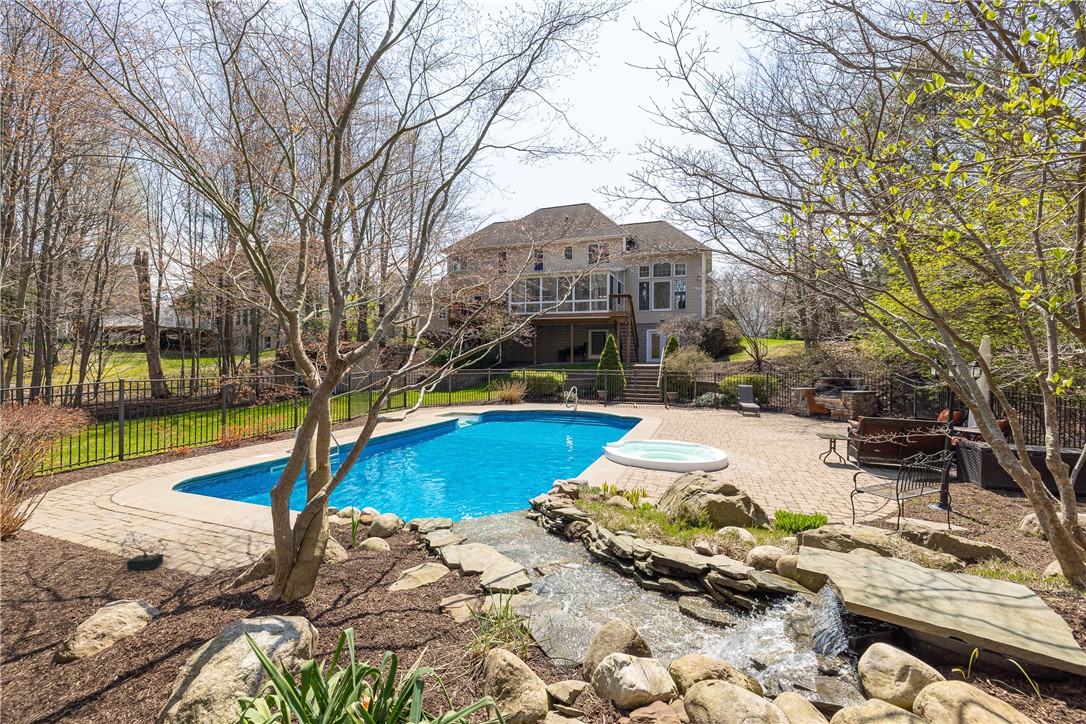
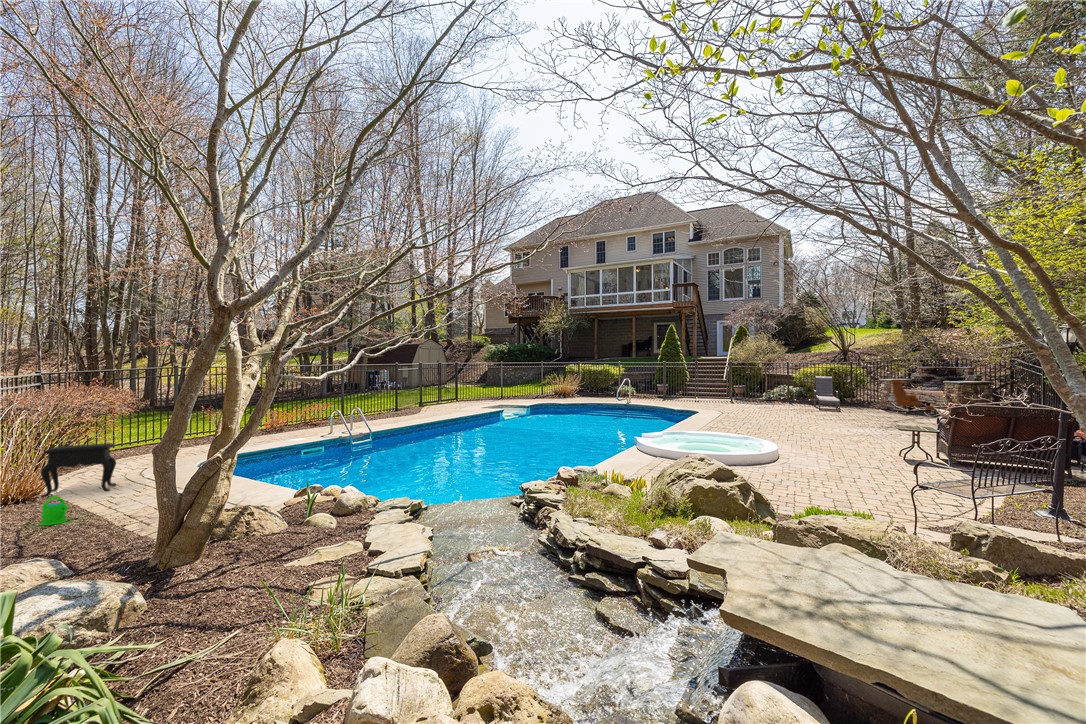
side table: none [22,472,103,537] -> present [41,443,116,498]
decorative plant: present [119,533,168,570] -> none [83,492,133,528]
watering can: none [56,537,92,571] -> present [40,496,68,525]

